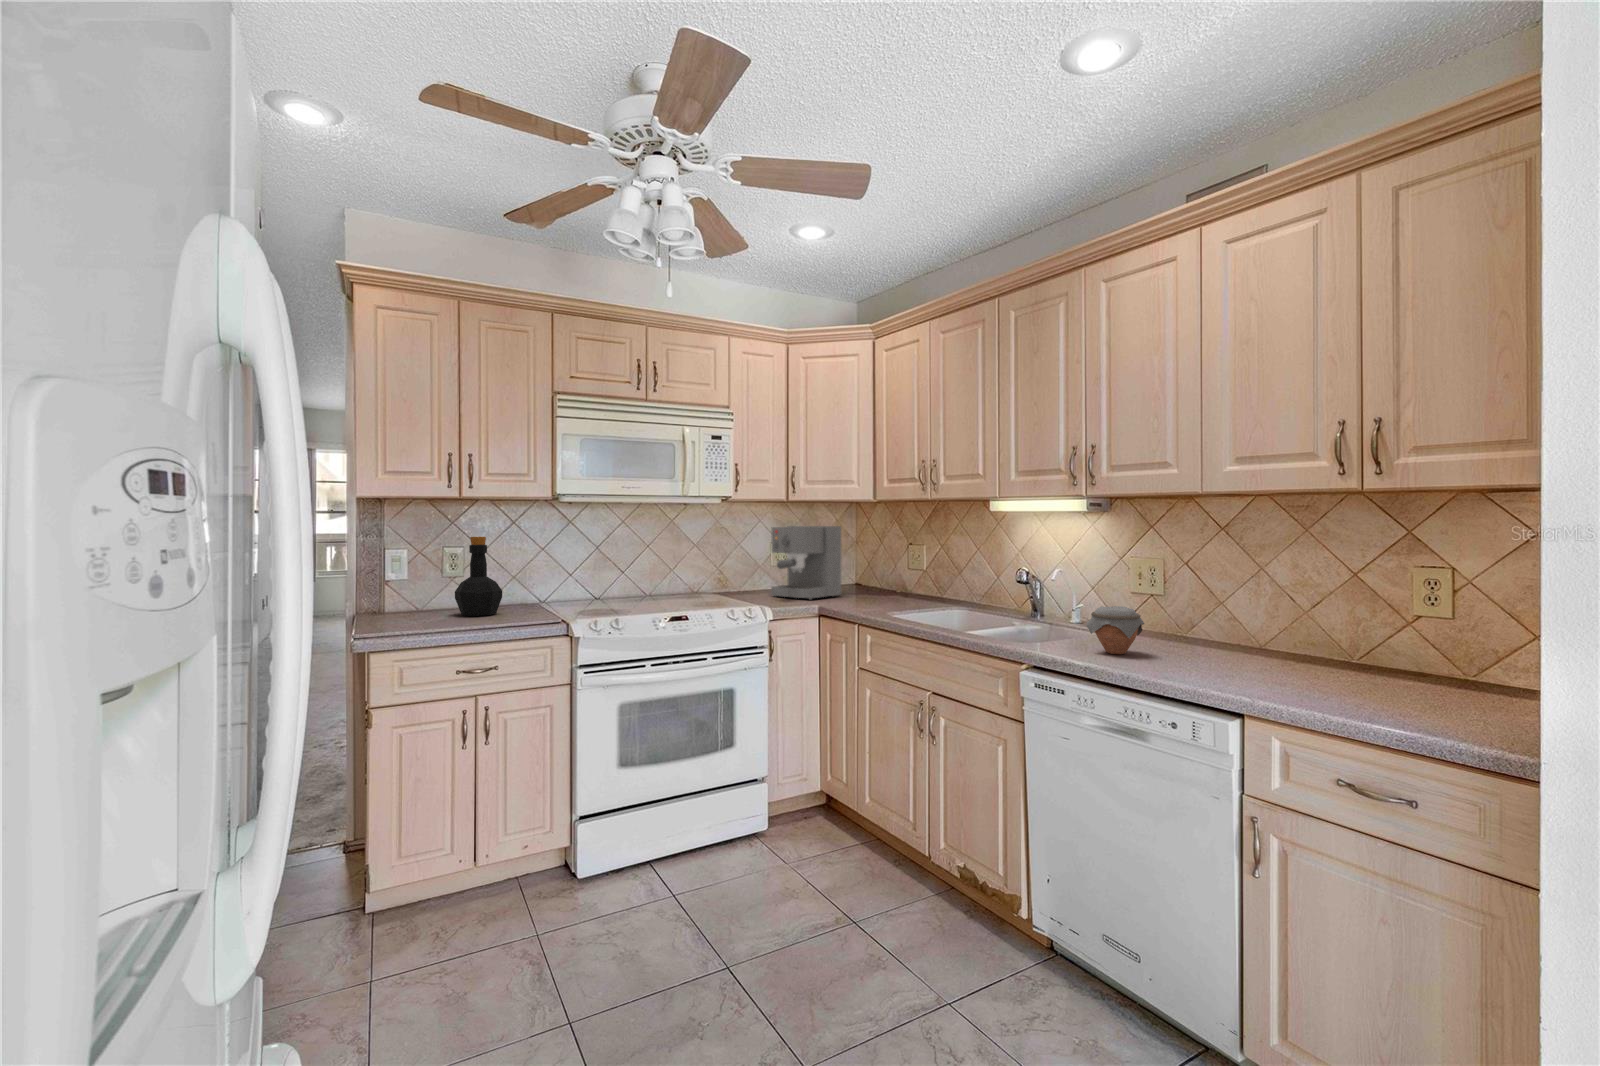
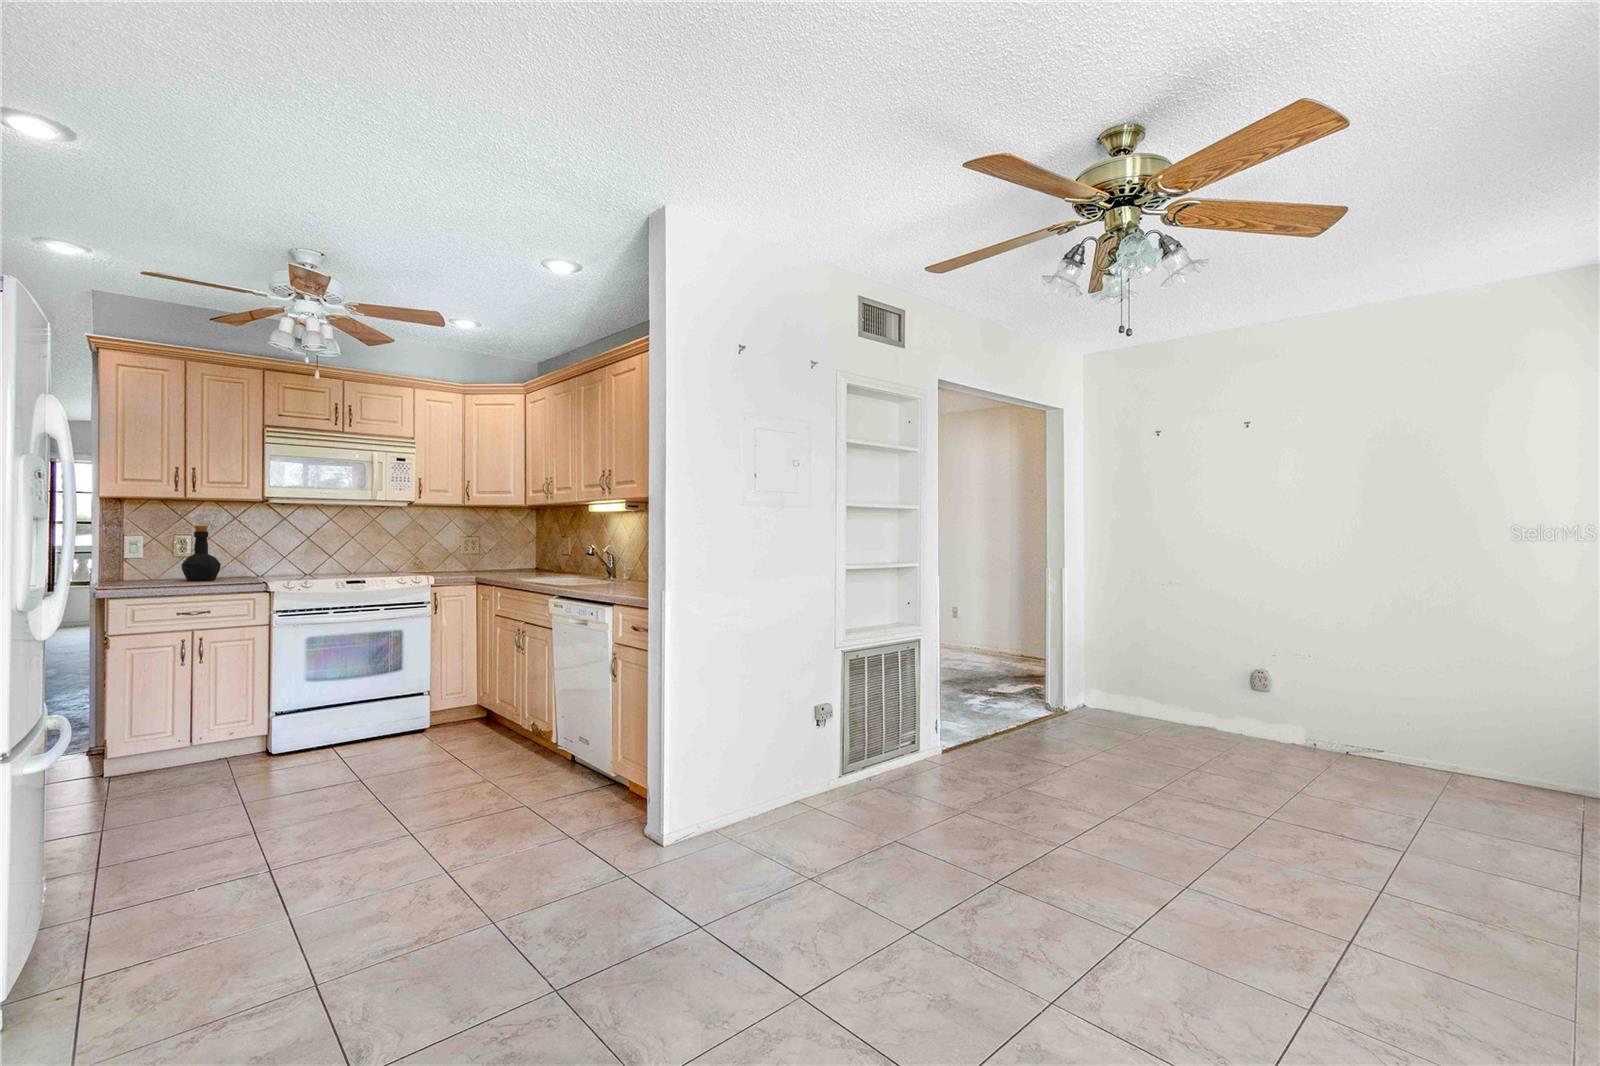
coffee maker: present [771,526,841,600] -> none [449,523,506,574]
jar: present [1087,606,1144,654] -> none [586,561,617,587]

